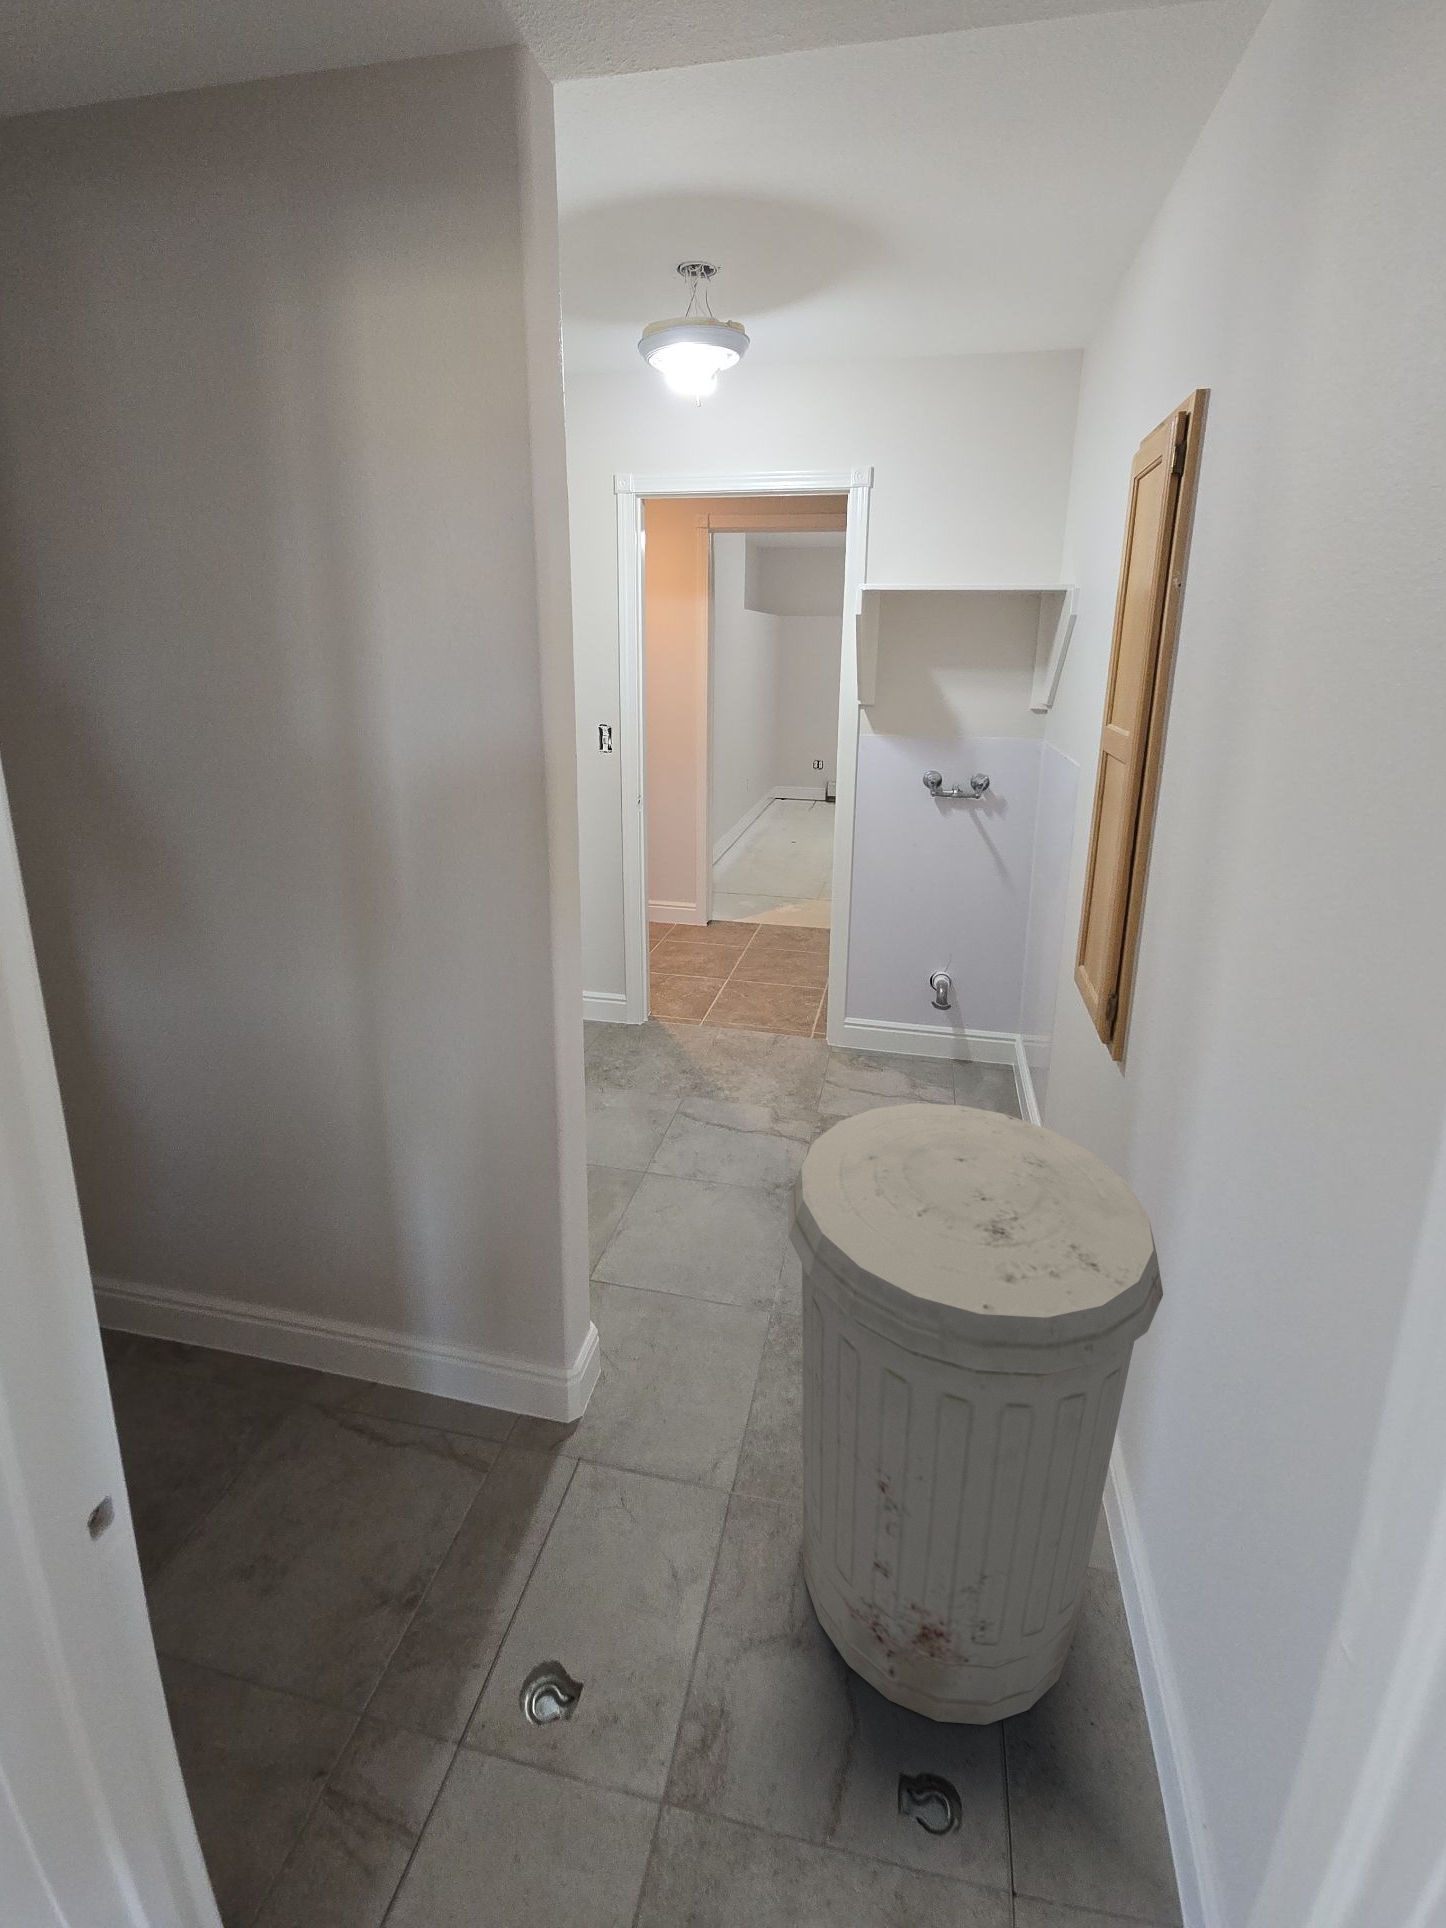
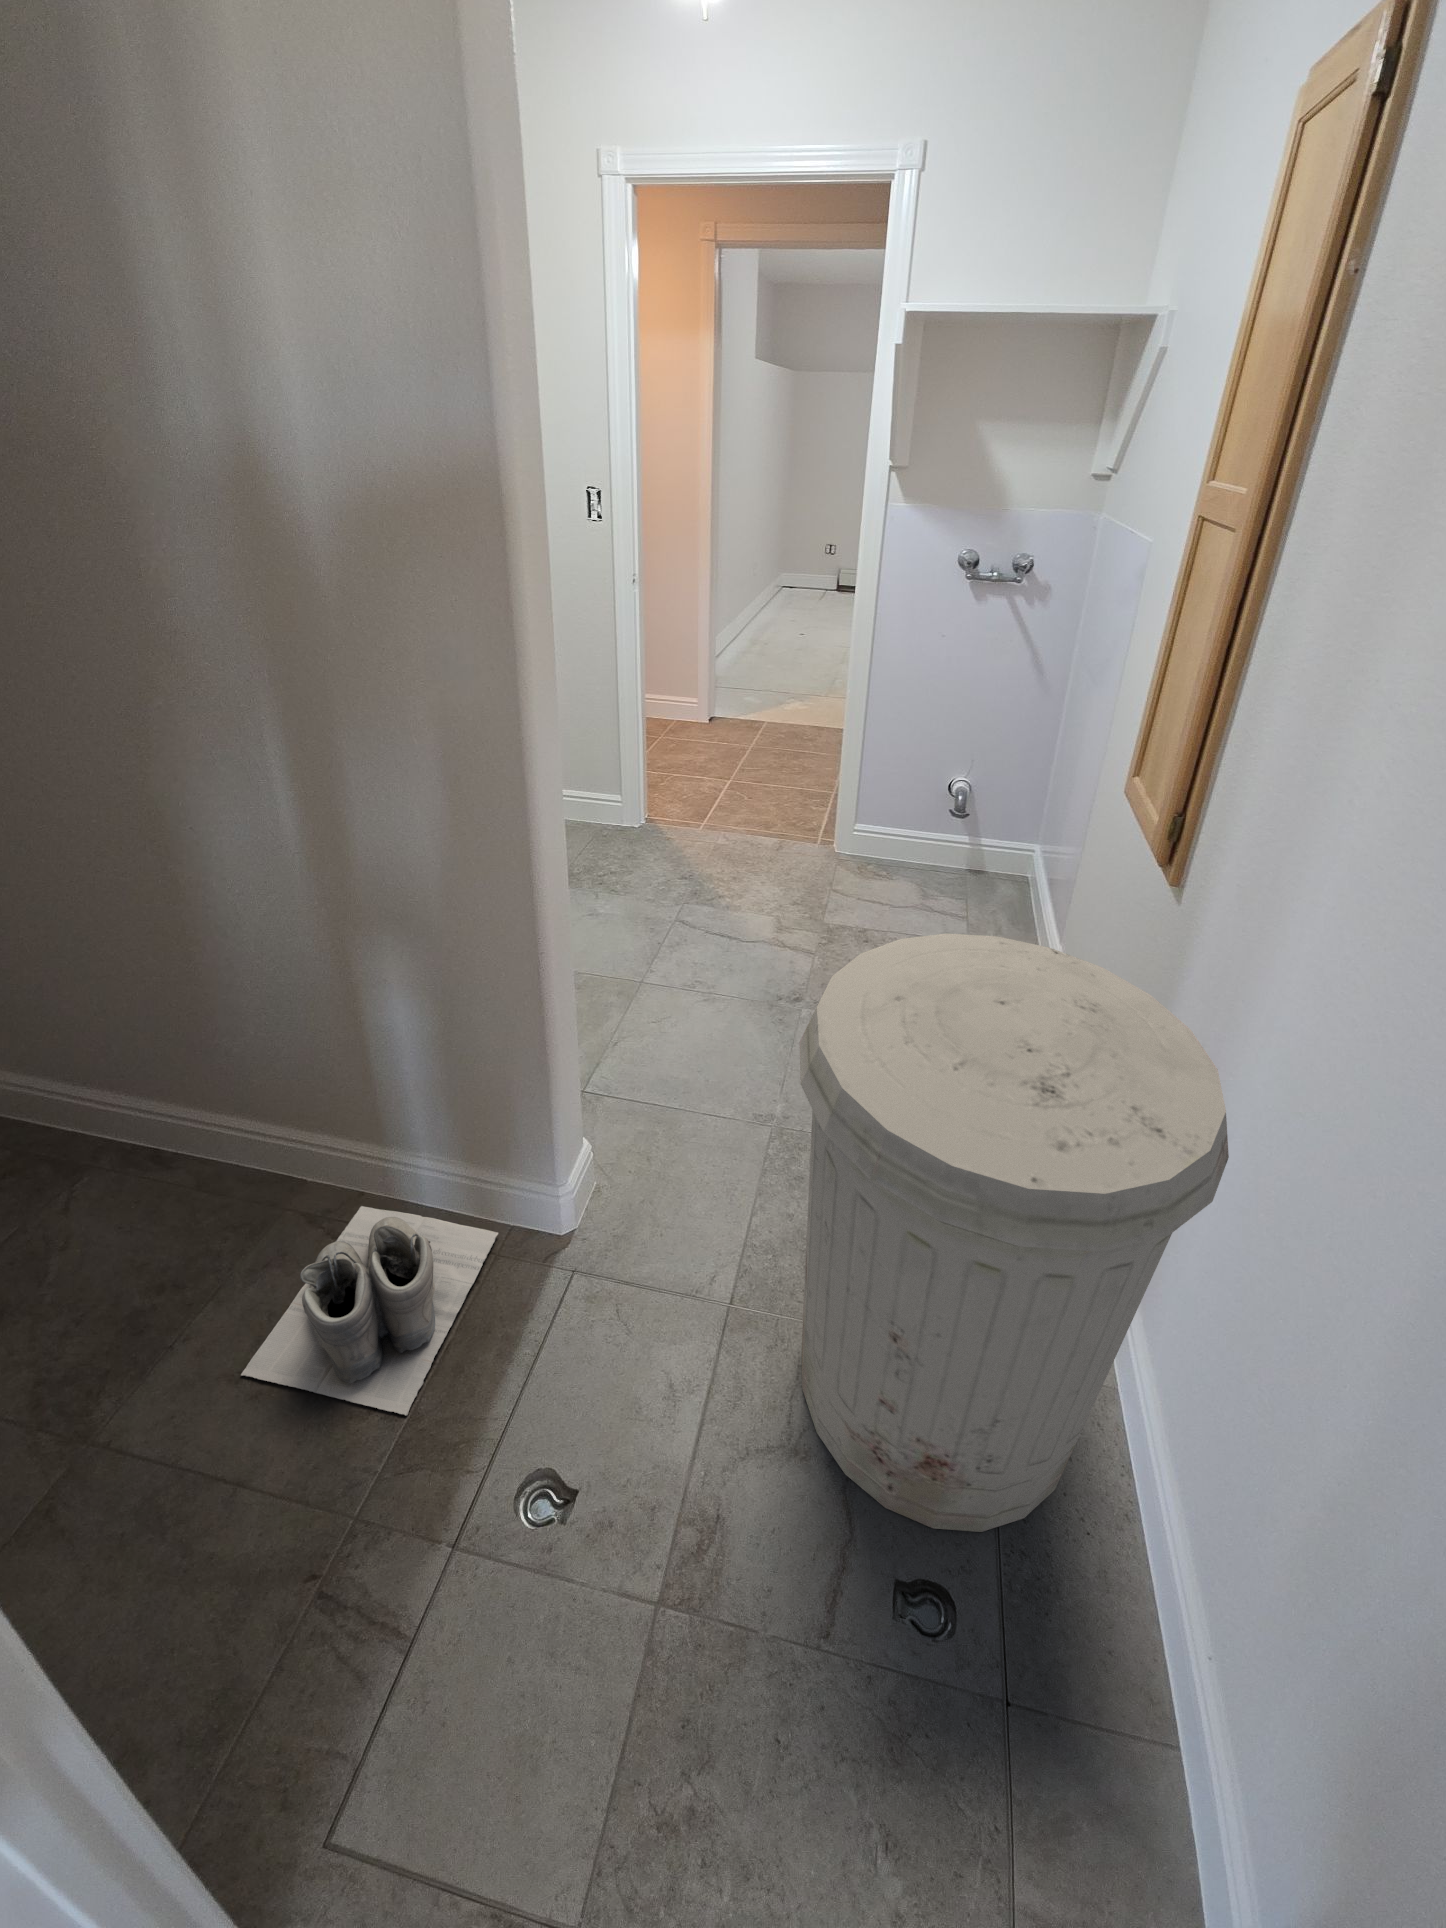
boots: none [253,1395,506,1608] -> present [241,1206,498,1415]

